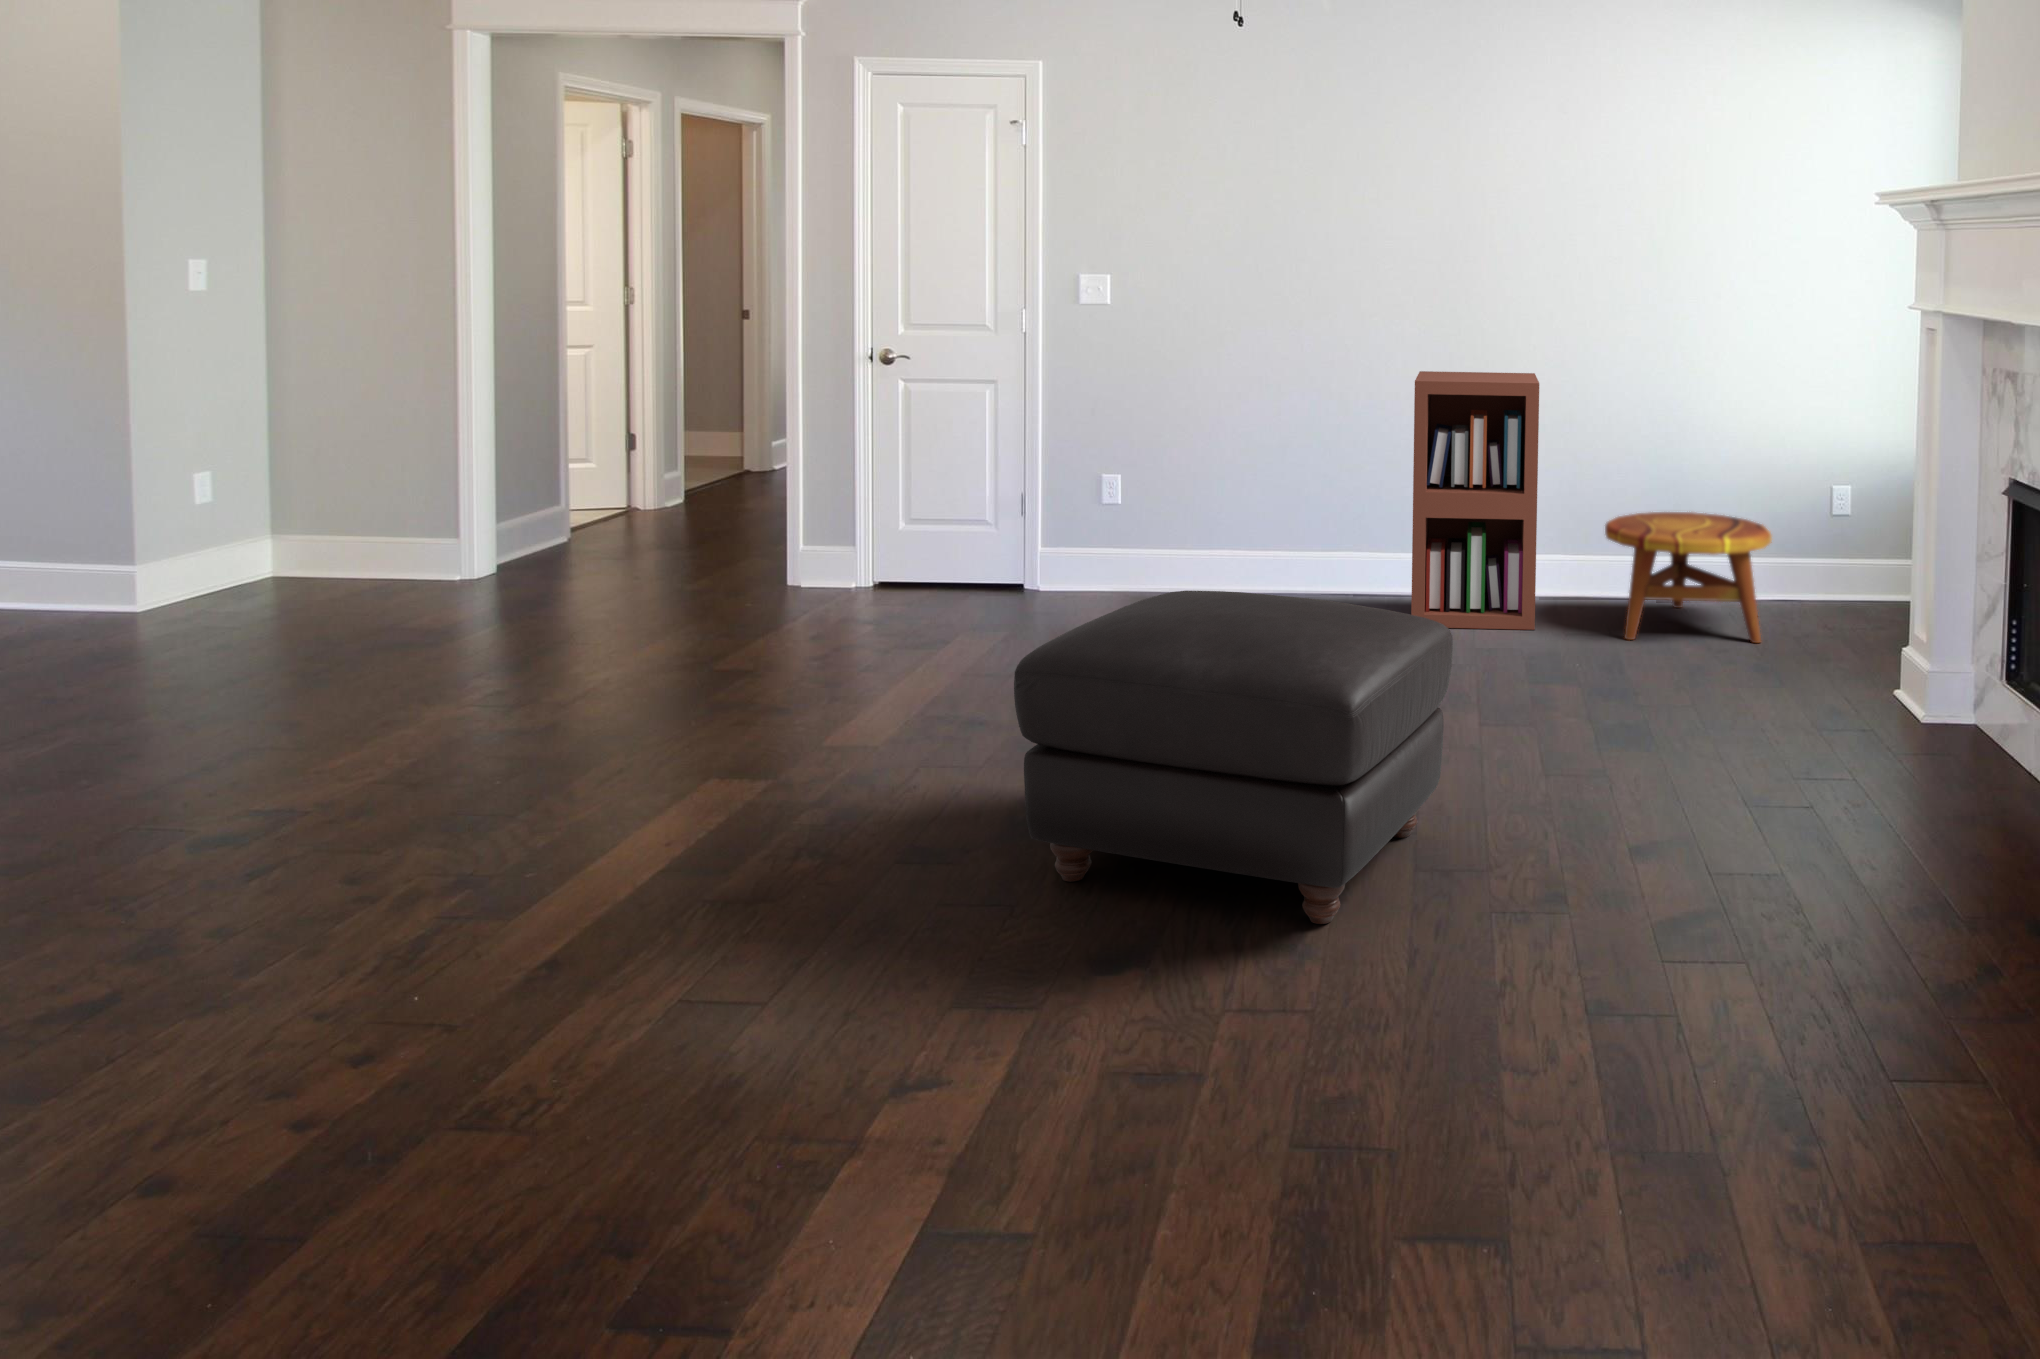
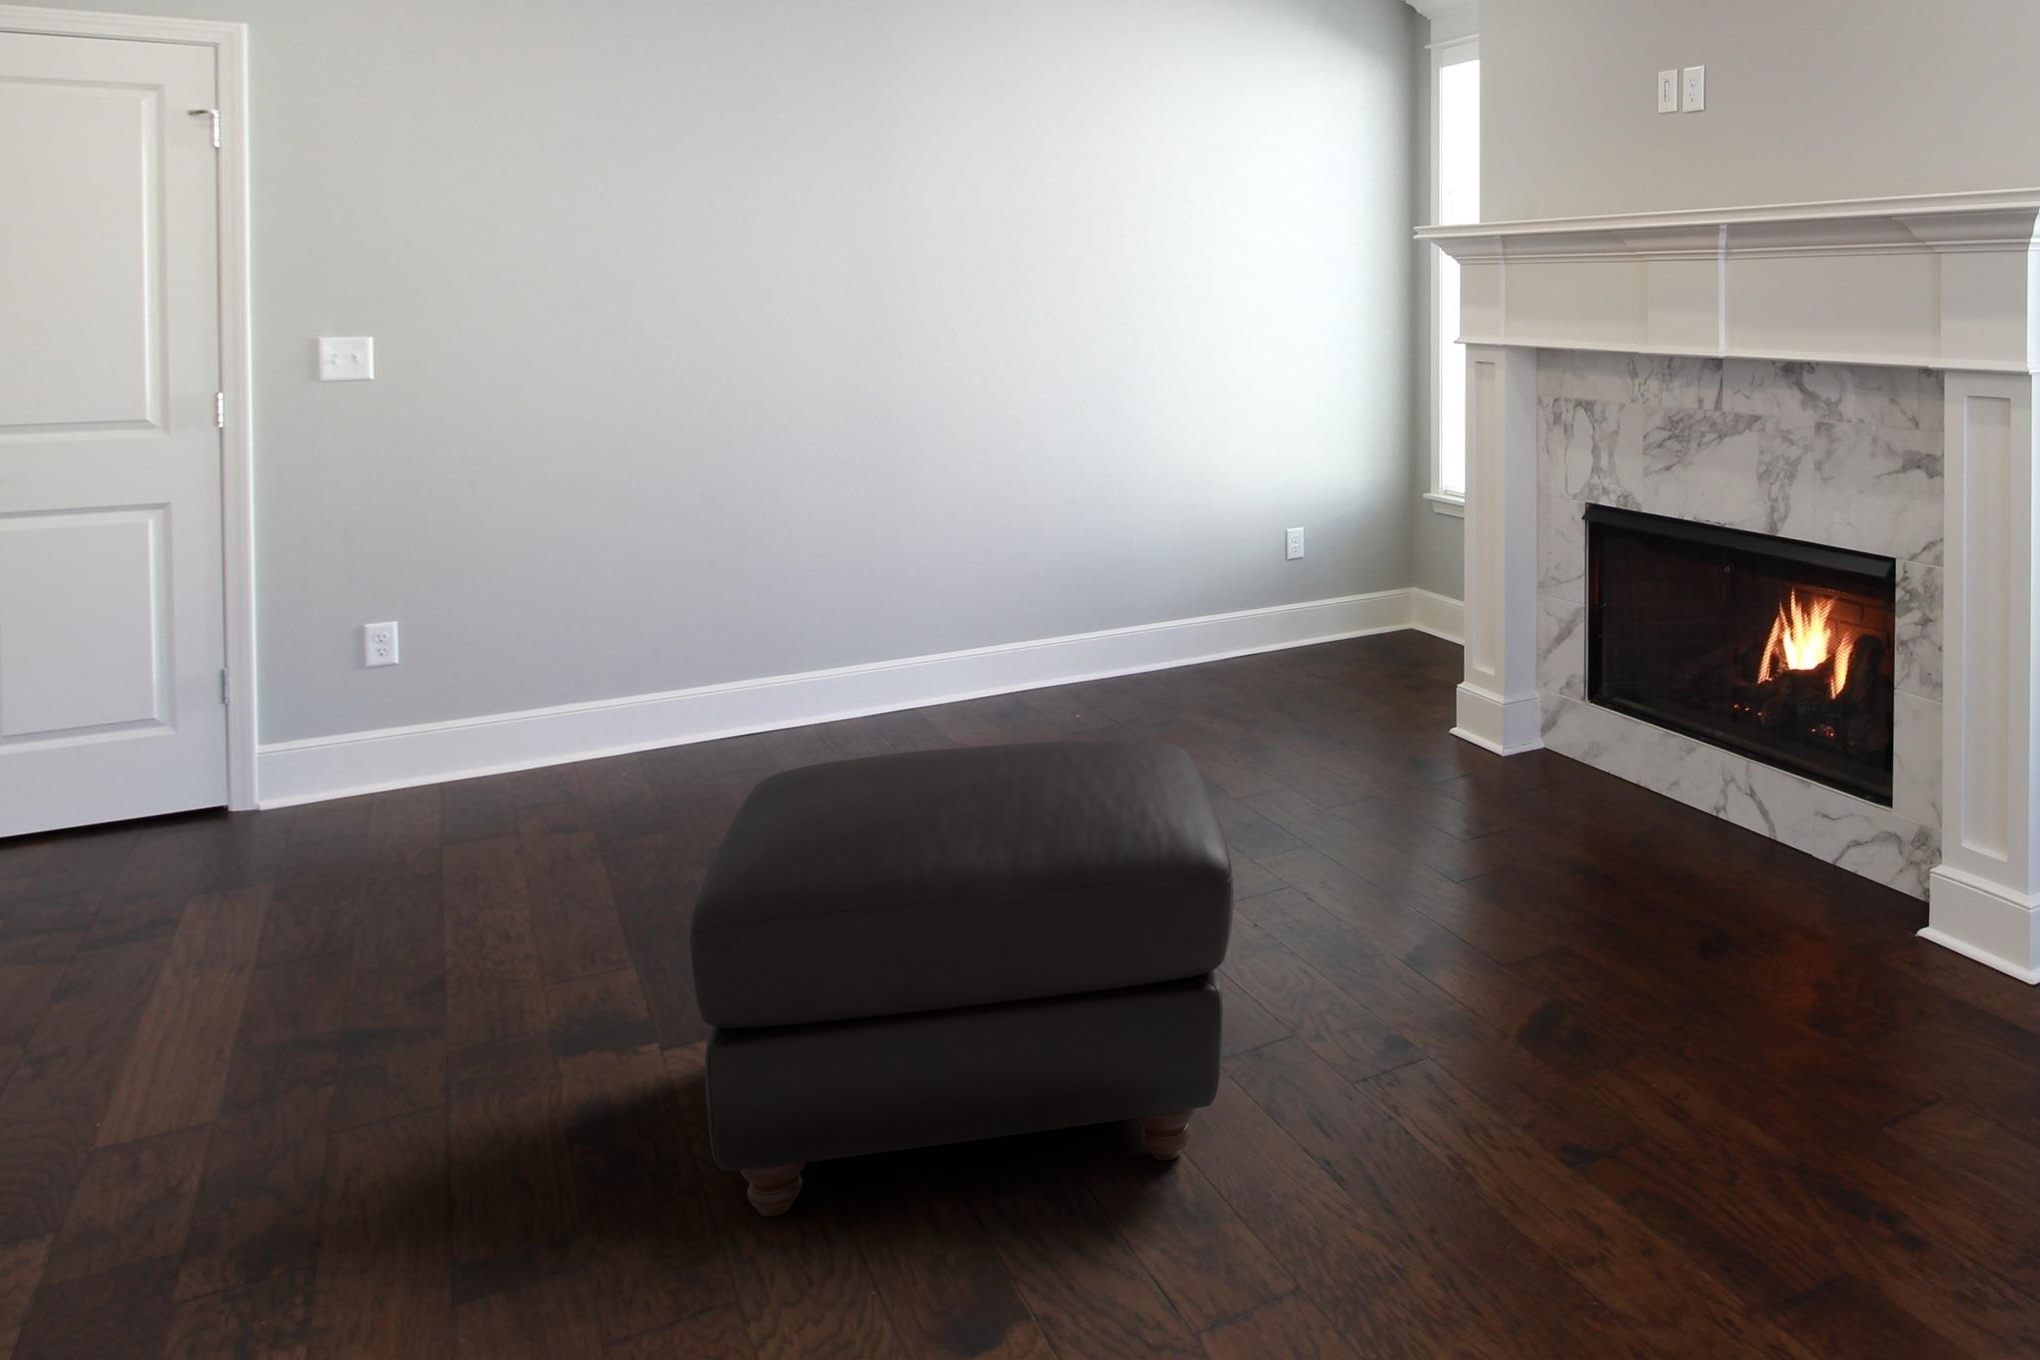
bookshelf: present [1411,371,1539,630] -> none [841,433,1029,759]
side table: present [1605,512,1772,643] -> none [1088,574,1278,728]

